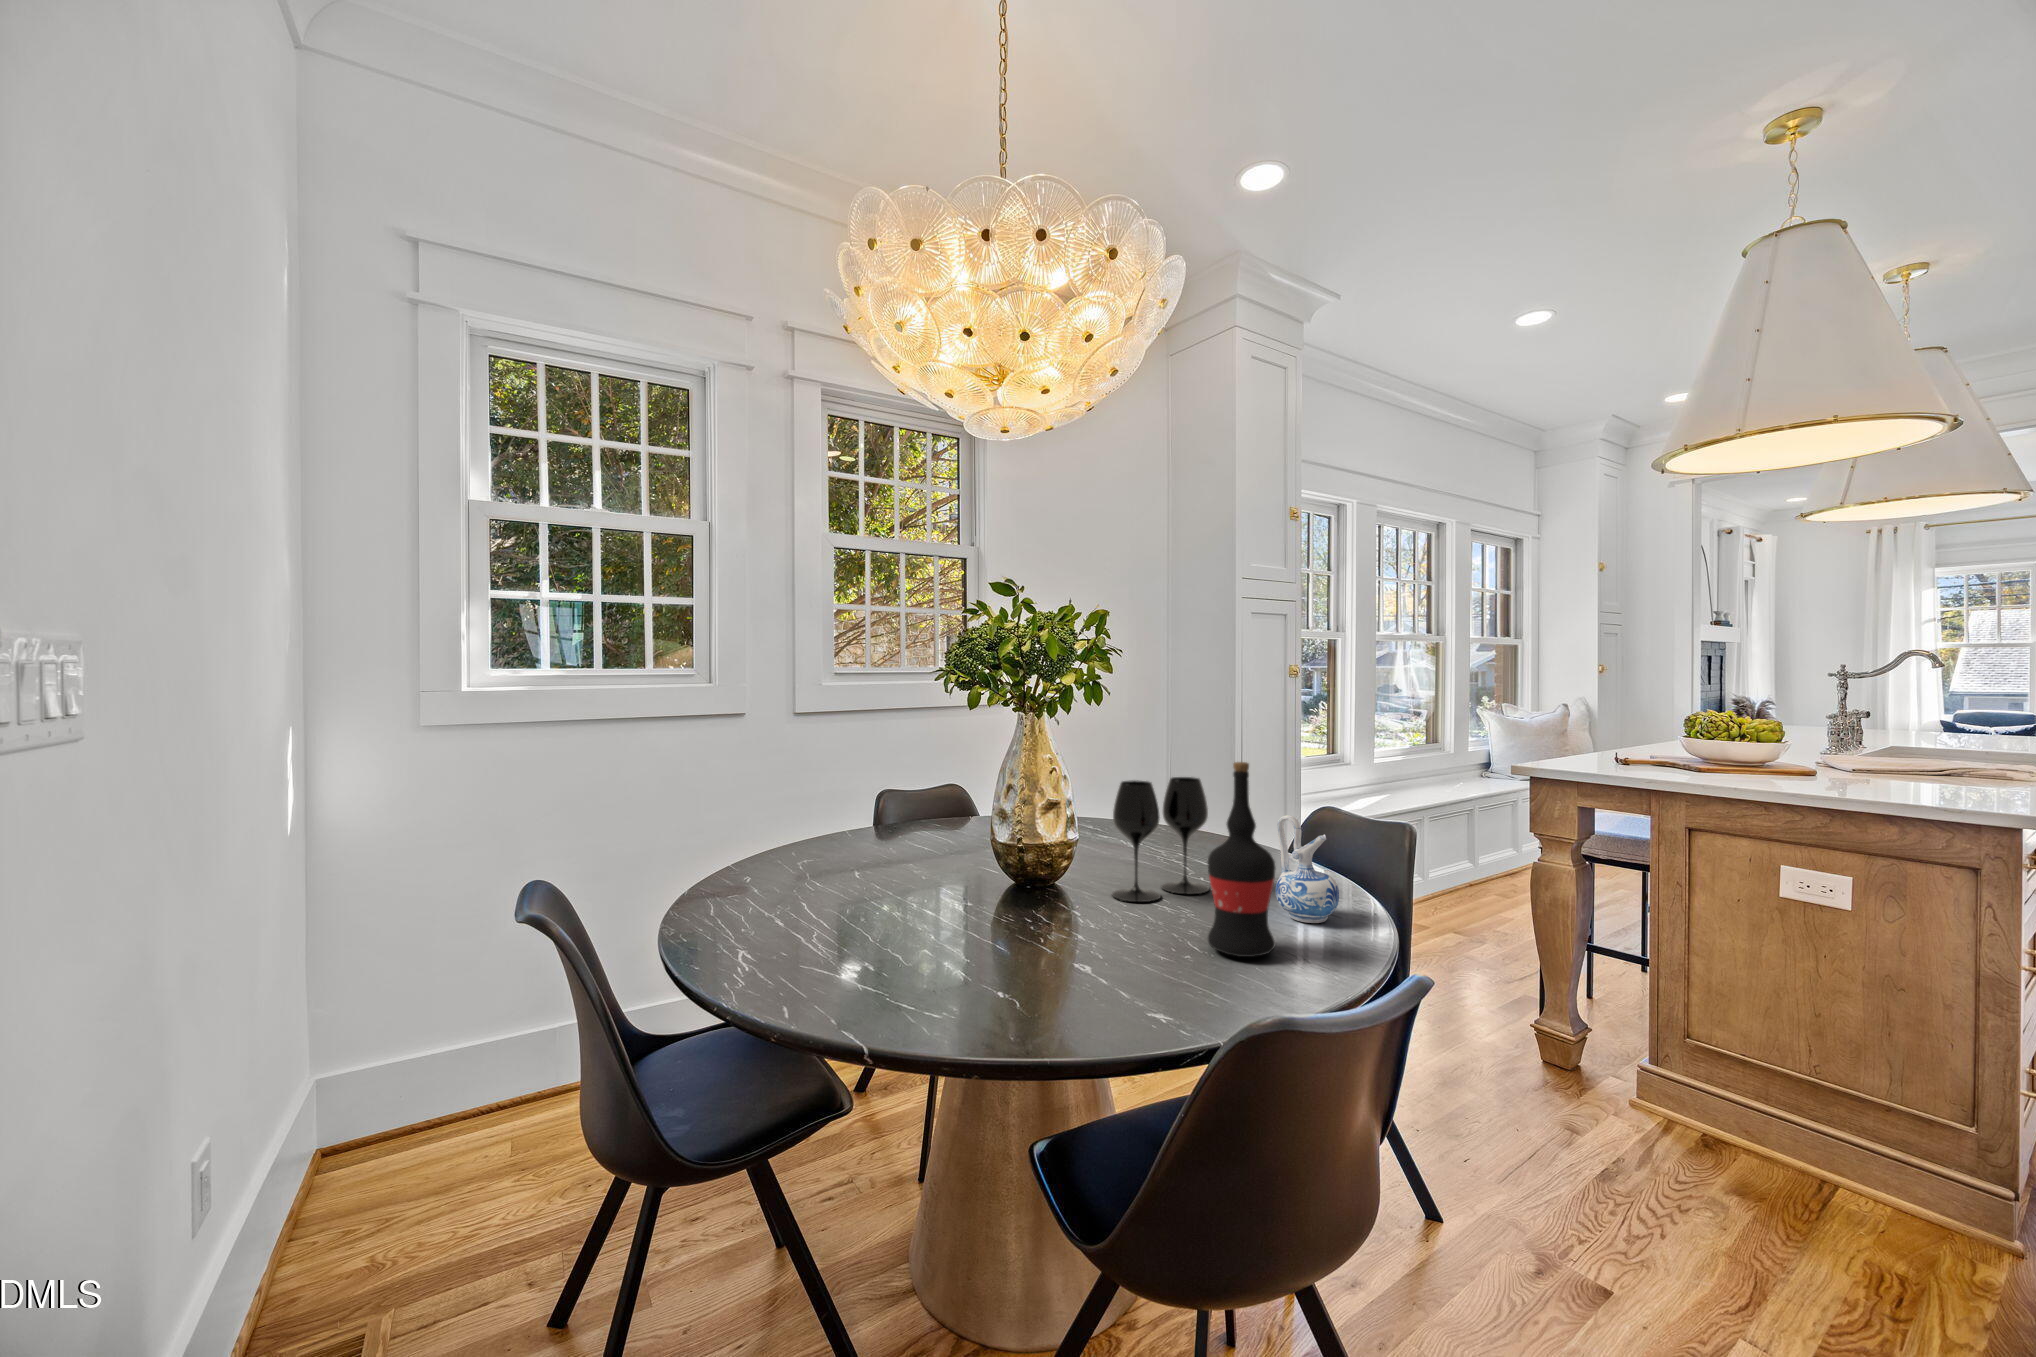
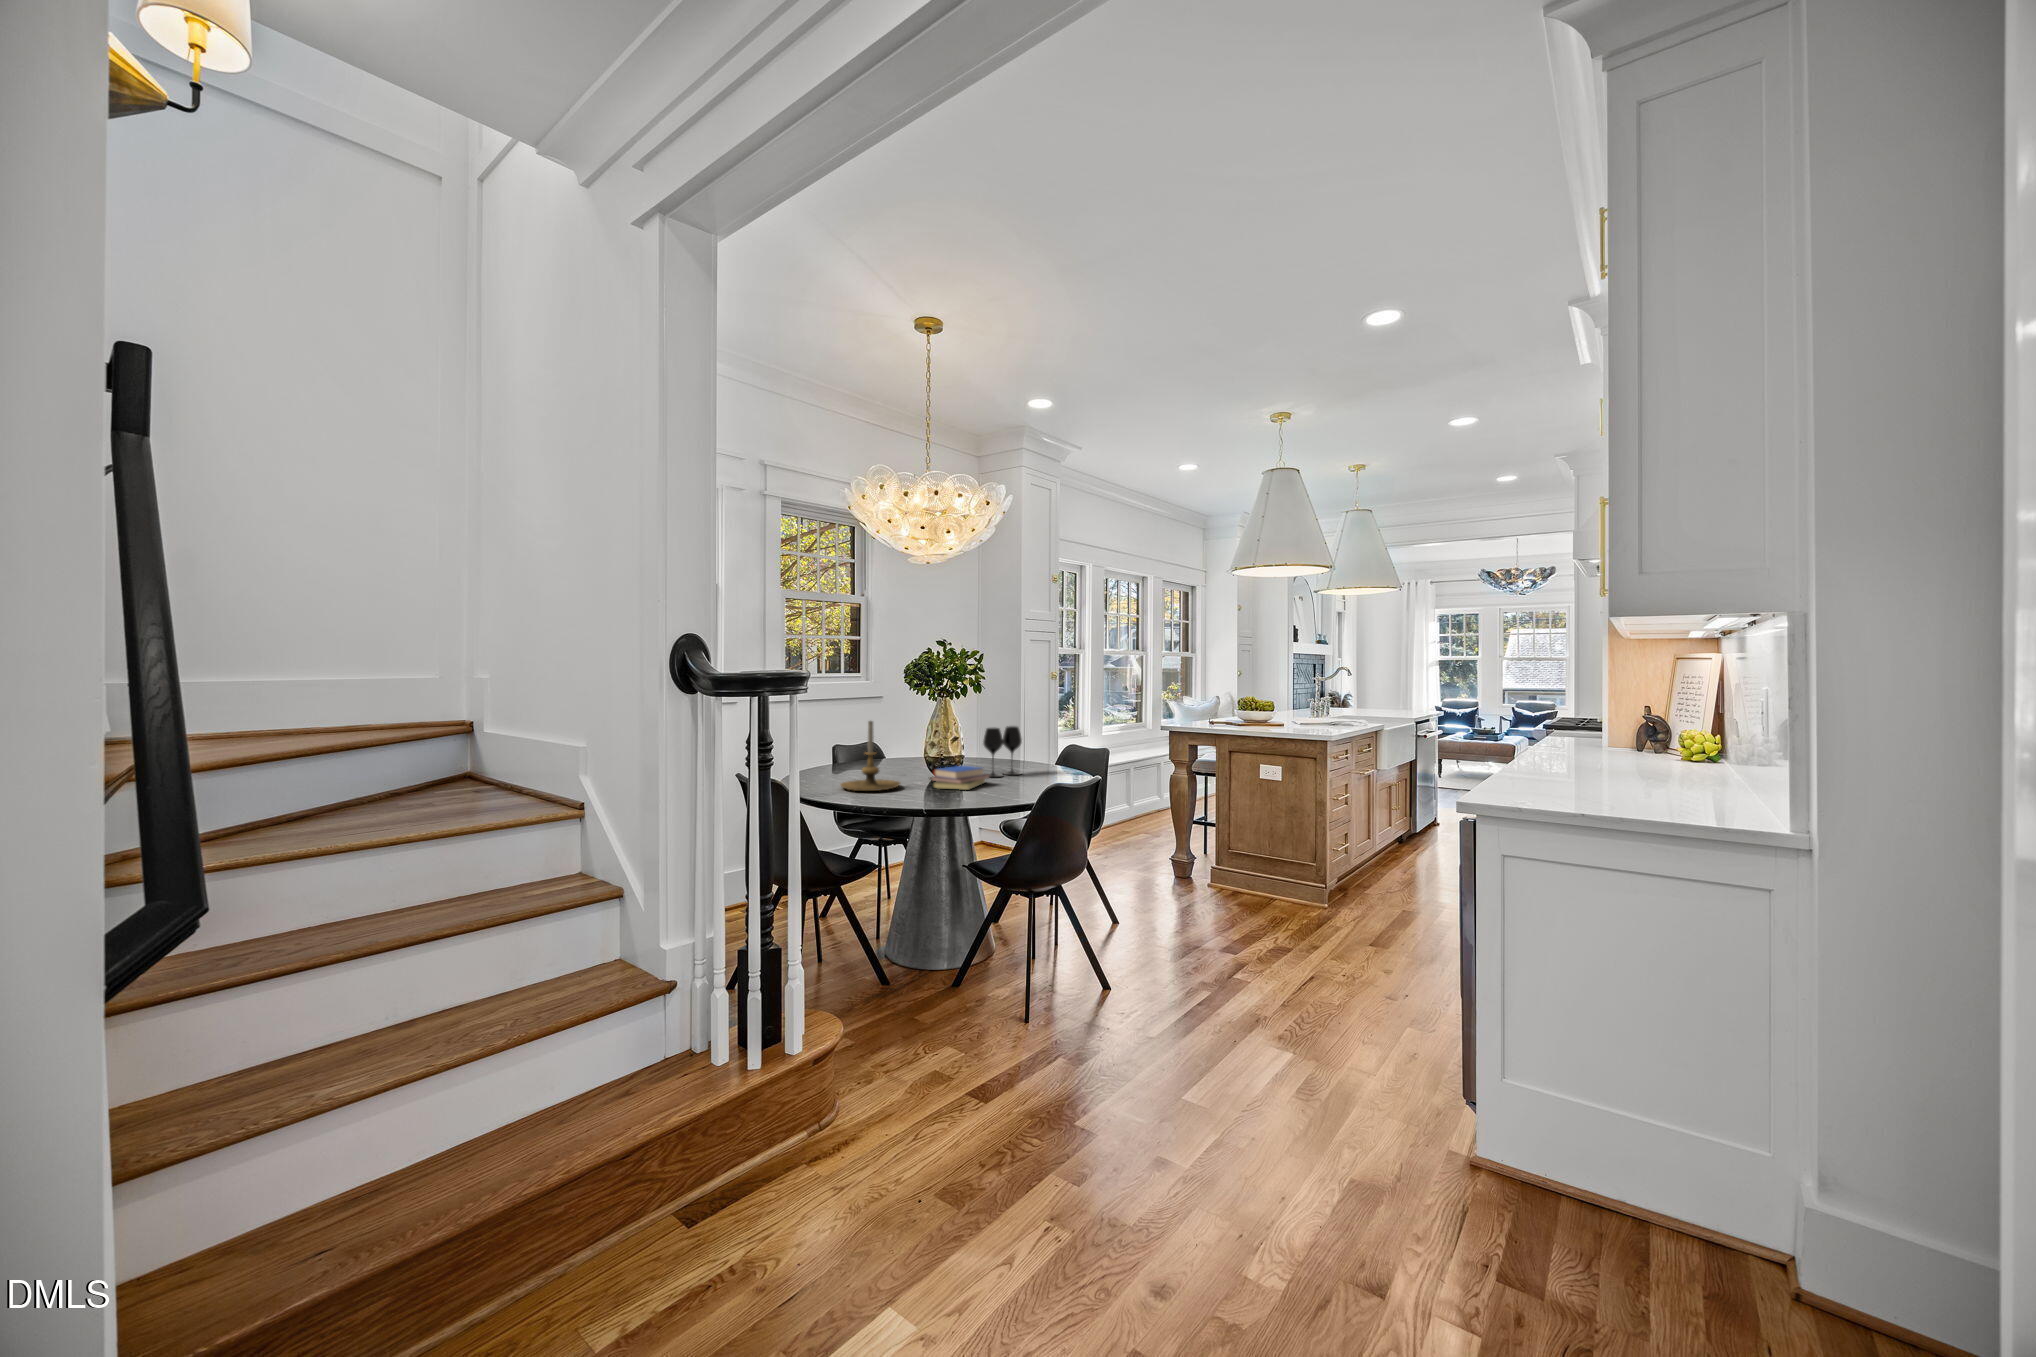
wine bottle: present [1208,762,1275,957] -> none [1026,715,1050,786]
candle holder: none [730,765,884,952] -> present [841,721,900,791]
ceramic pitcher: present [1276,815,1339,923] -> none [1050,739,1073,779]
book: none [951,878,1115,965] -> present [930,766,989,790]

